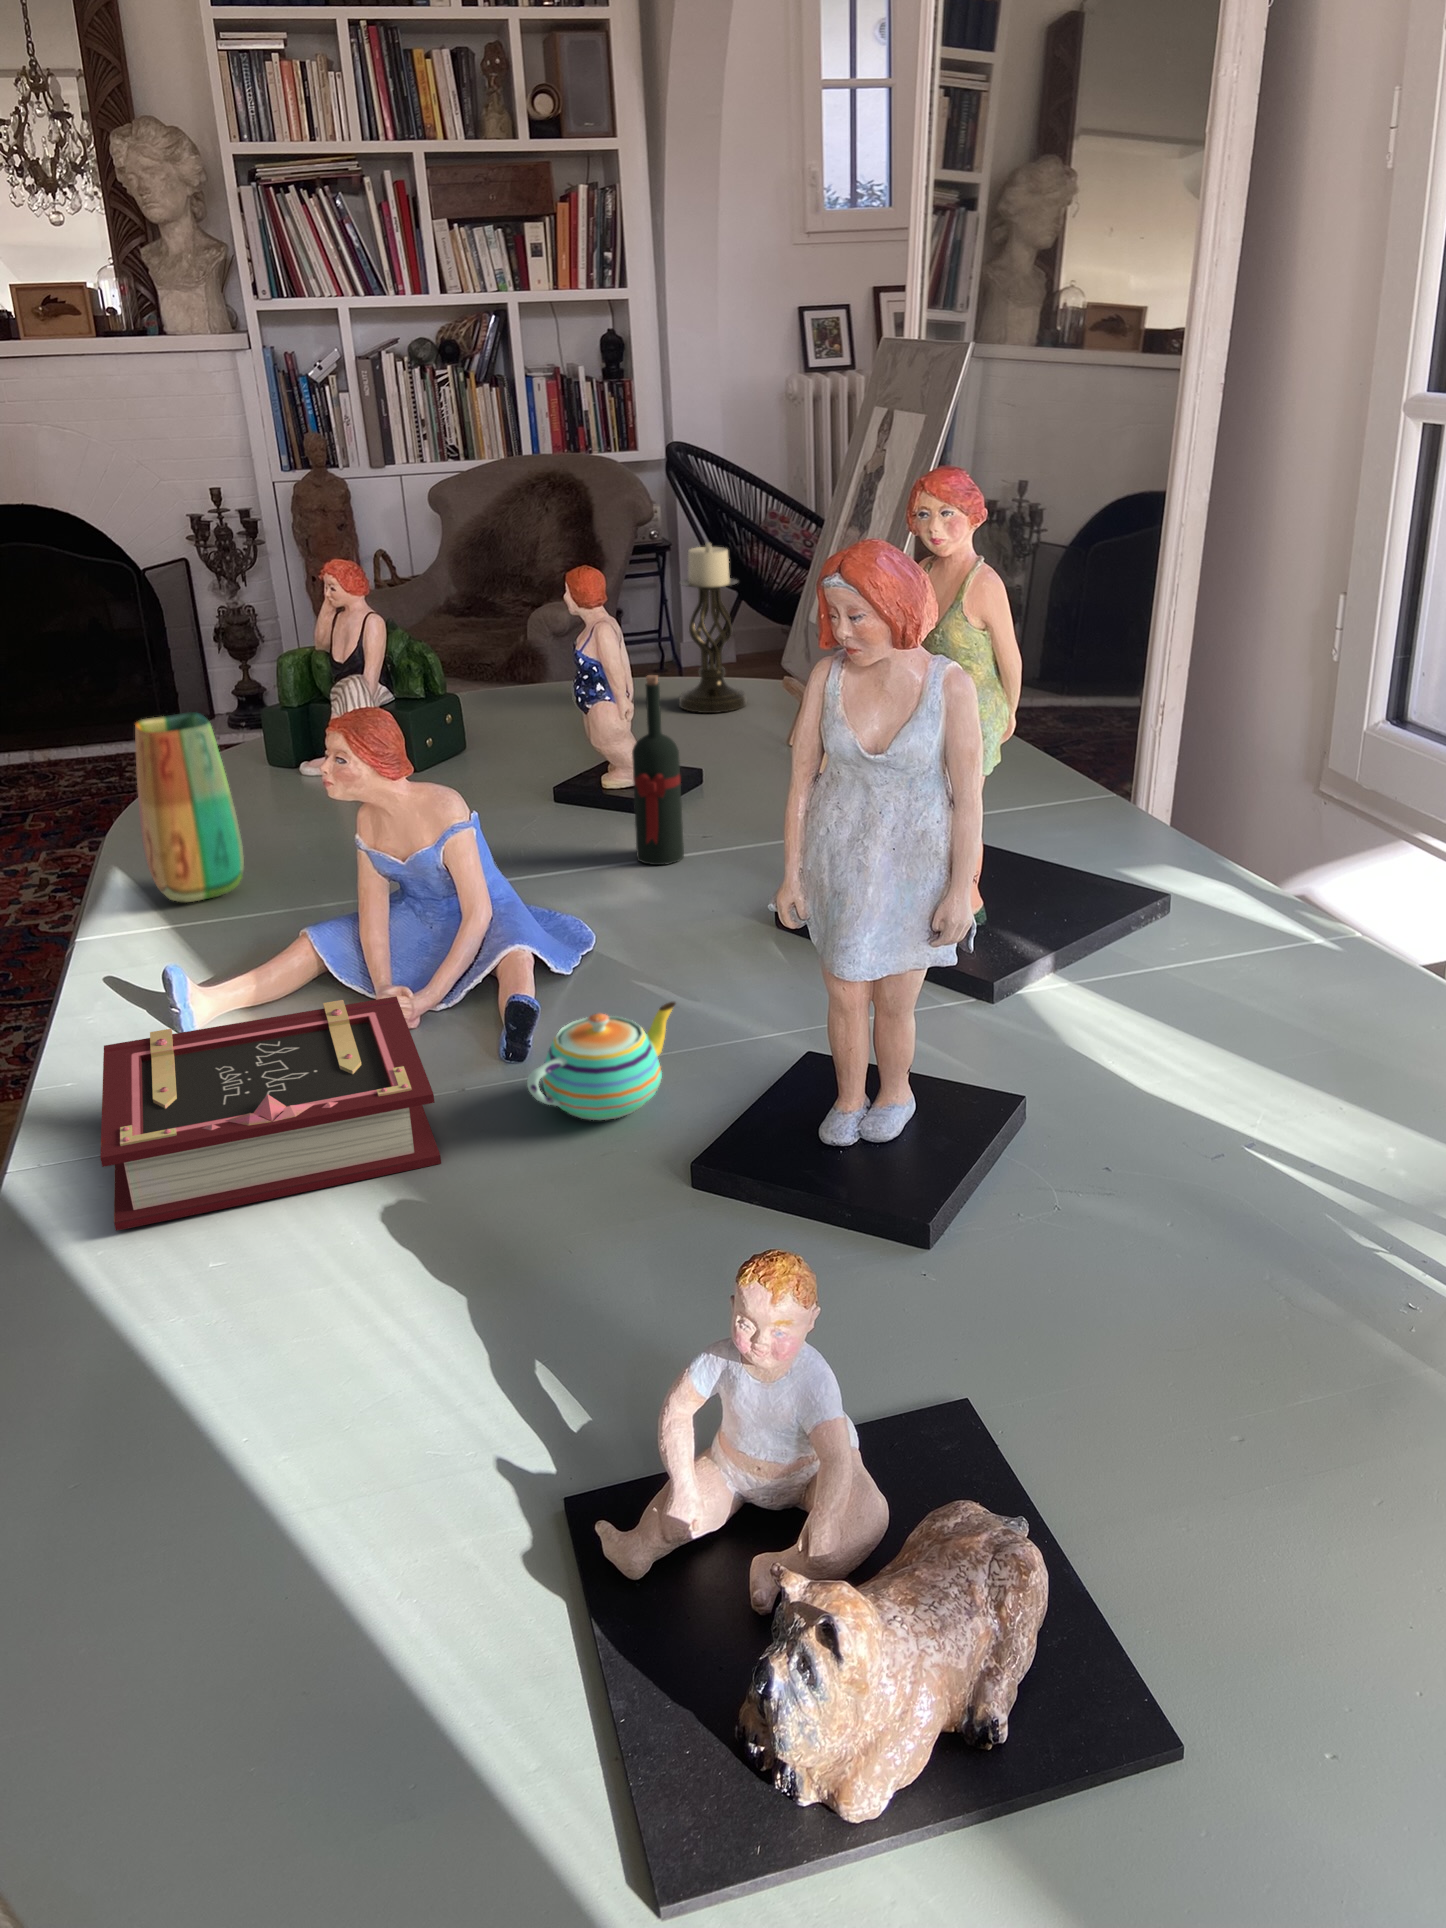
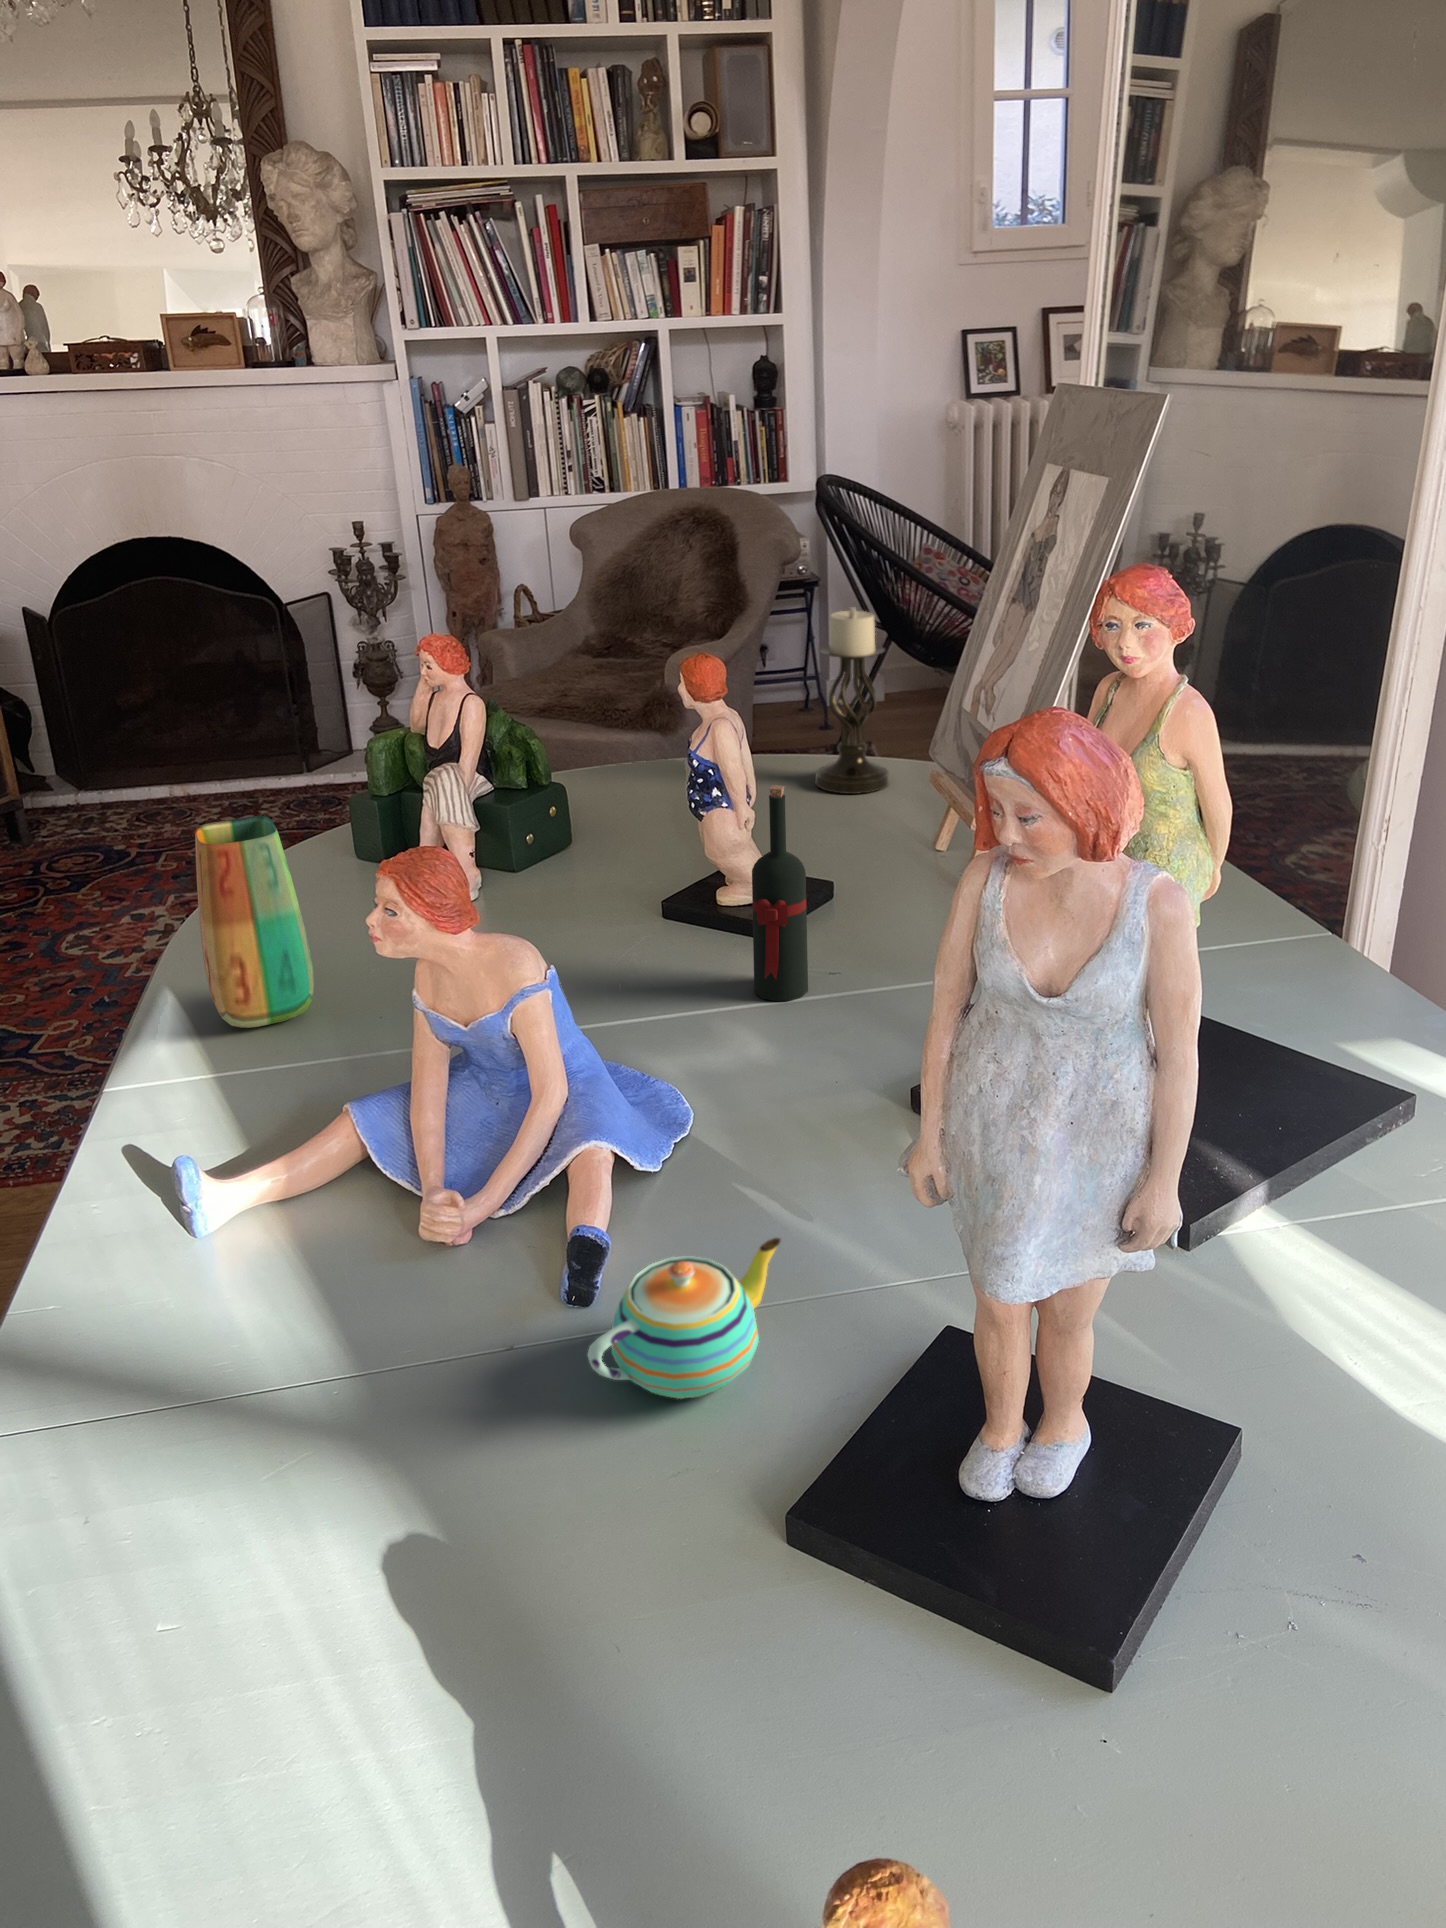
book: present [100,996,441,1231] -> none [48,1207,478,1539]

